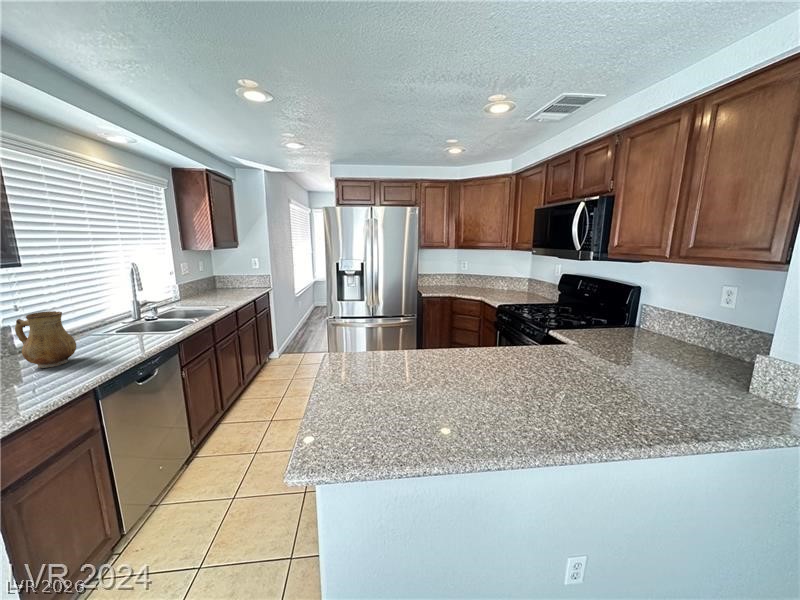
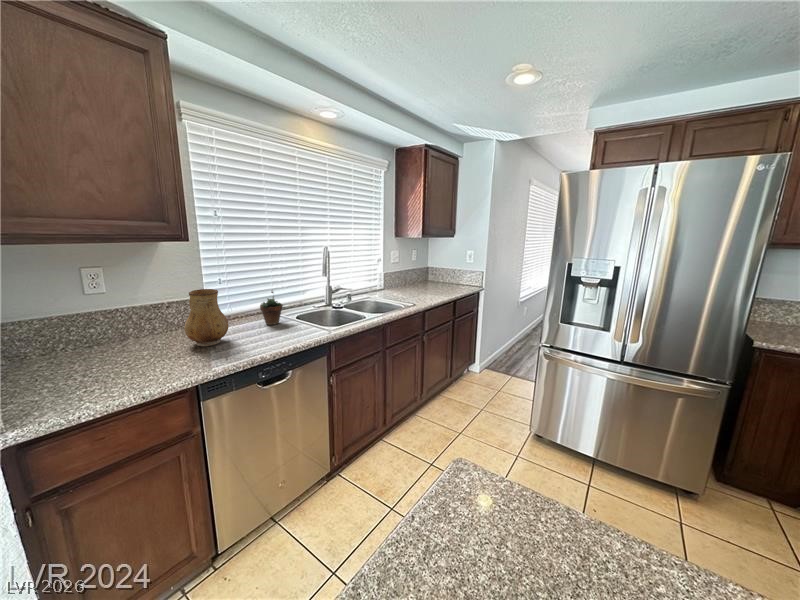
succulent plant: none [81,308,110,342] -> present [260,291,283,325]

